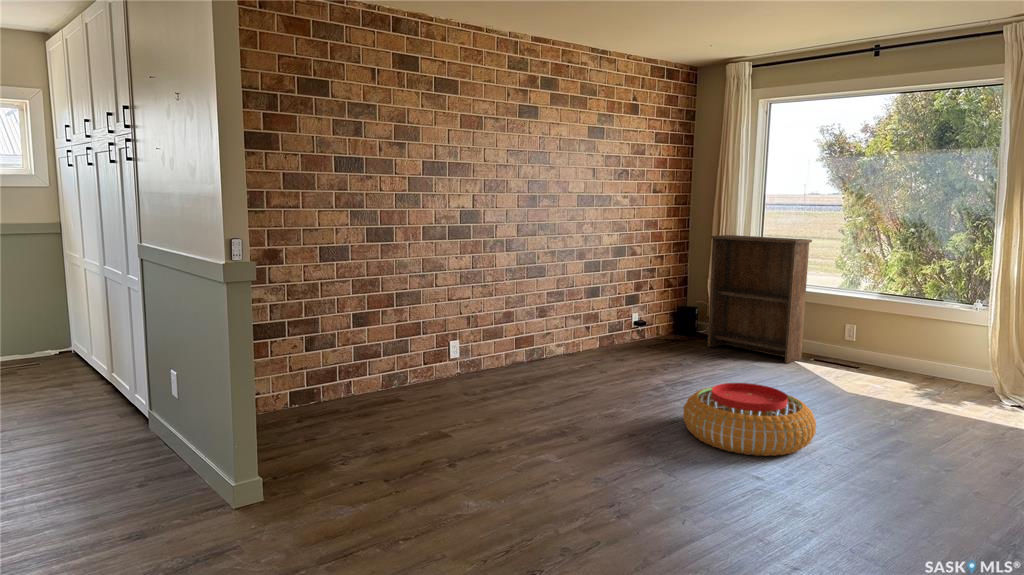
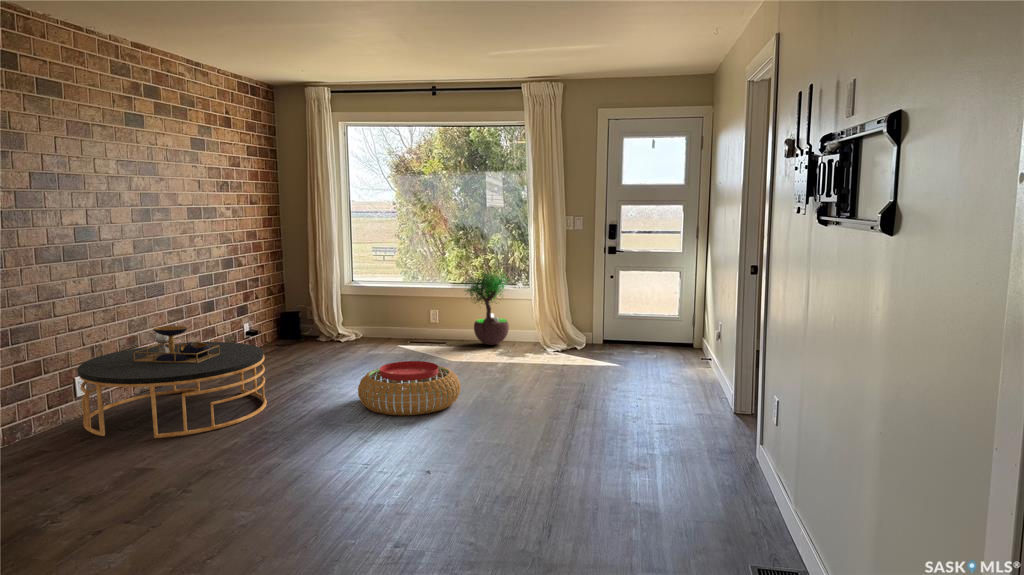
bookshelf: present [708,235,812,363] -> none [314,242,402,348]
potted tree: none [885,274,960,382] -> present [466,270,509,345]
coffee table: none [440,306,602,416] -> present [78,326,267,438]

